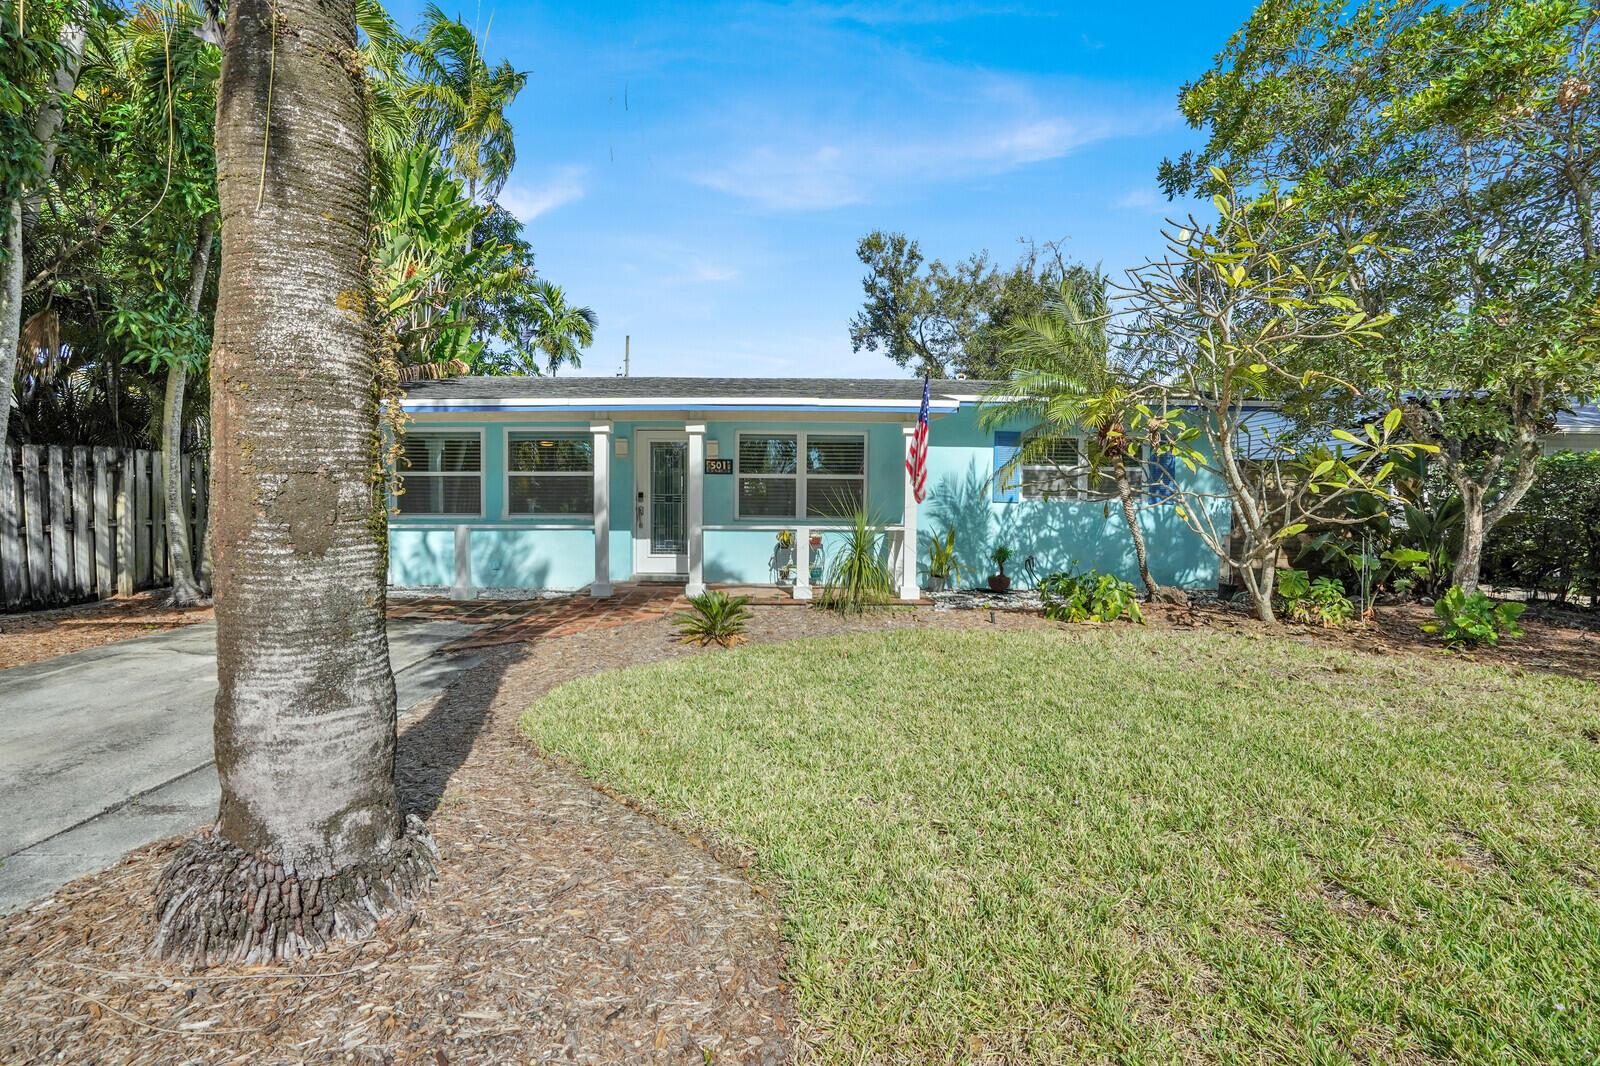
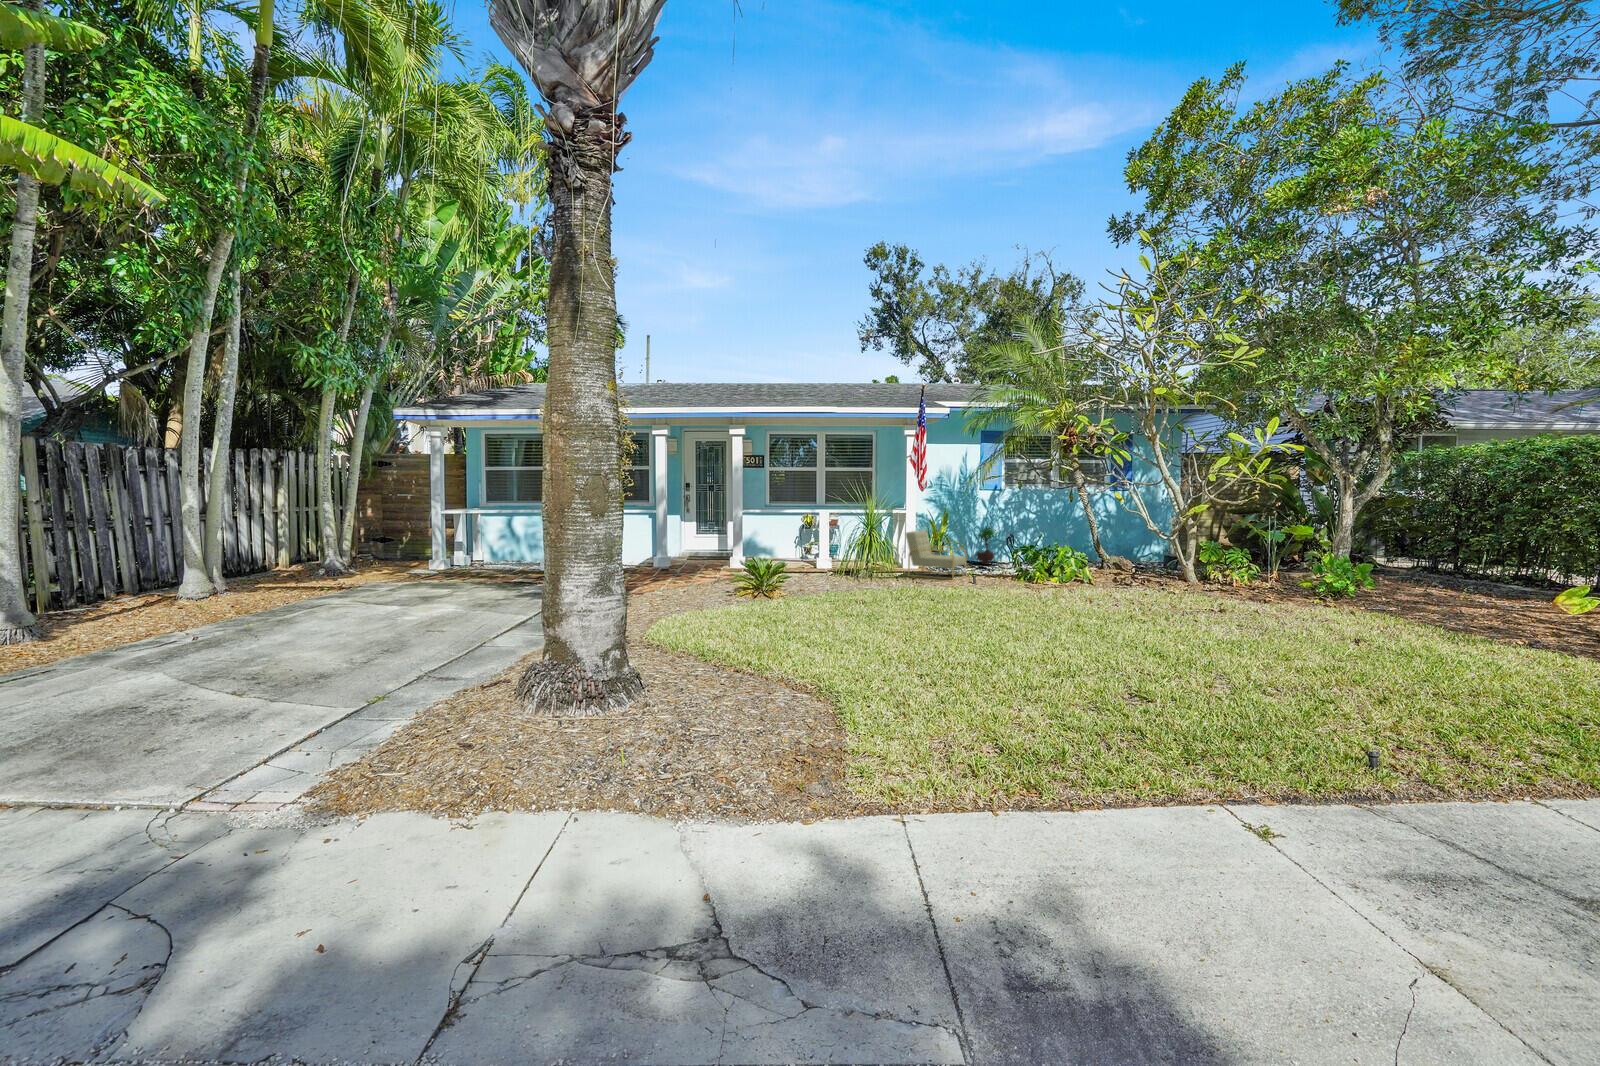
armchair: none [904,551,980,615] -> present [906,530,967,579]

